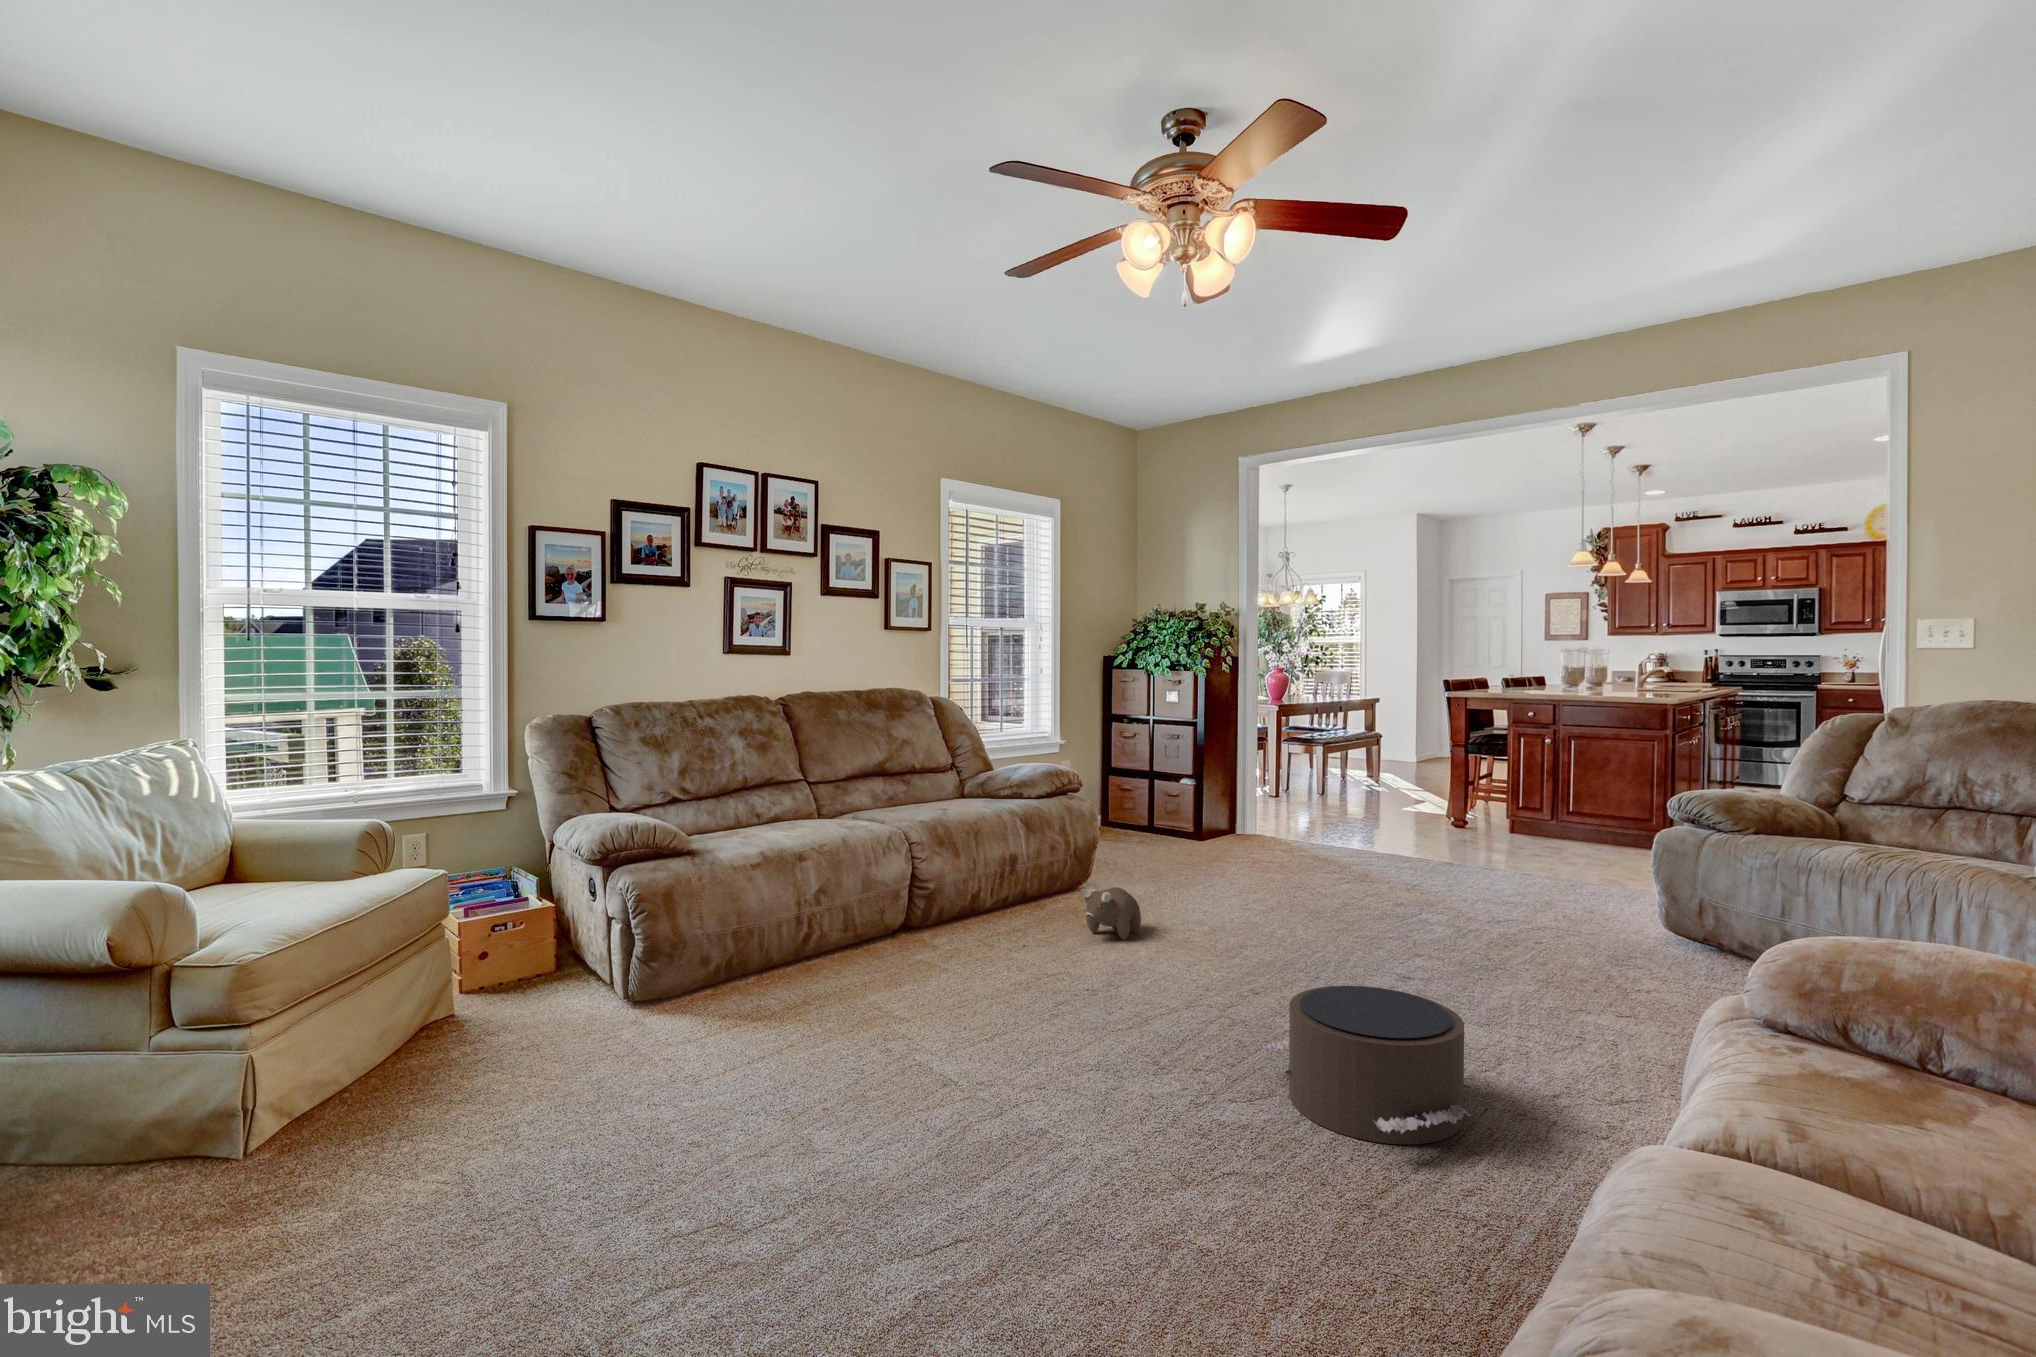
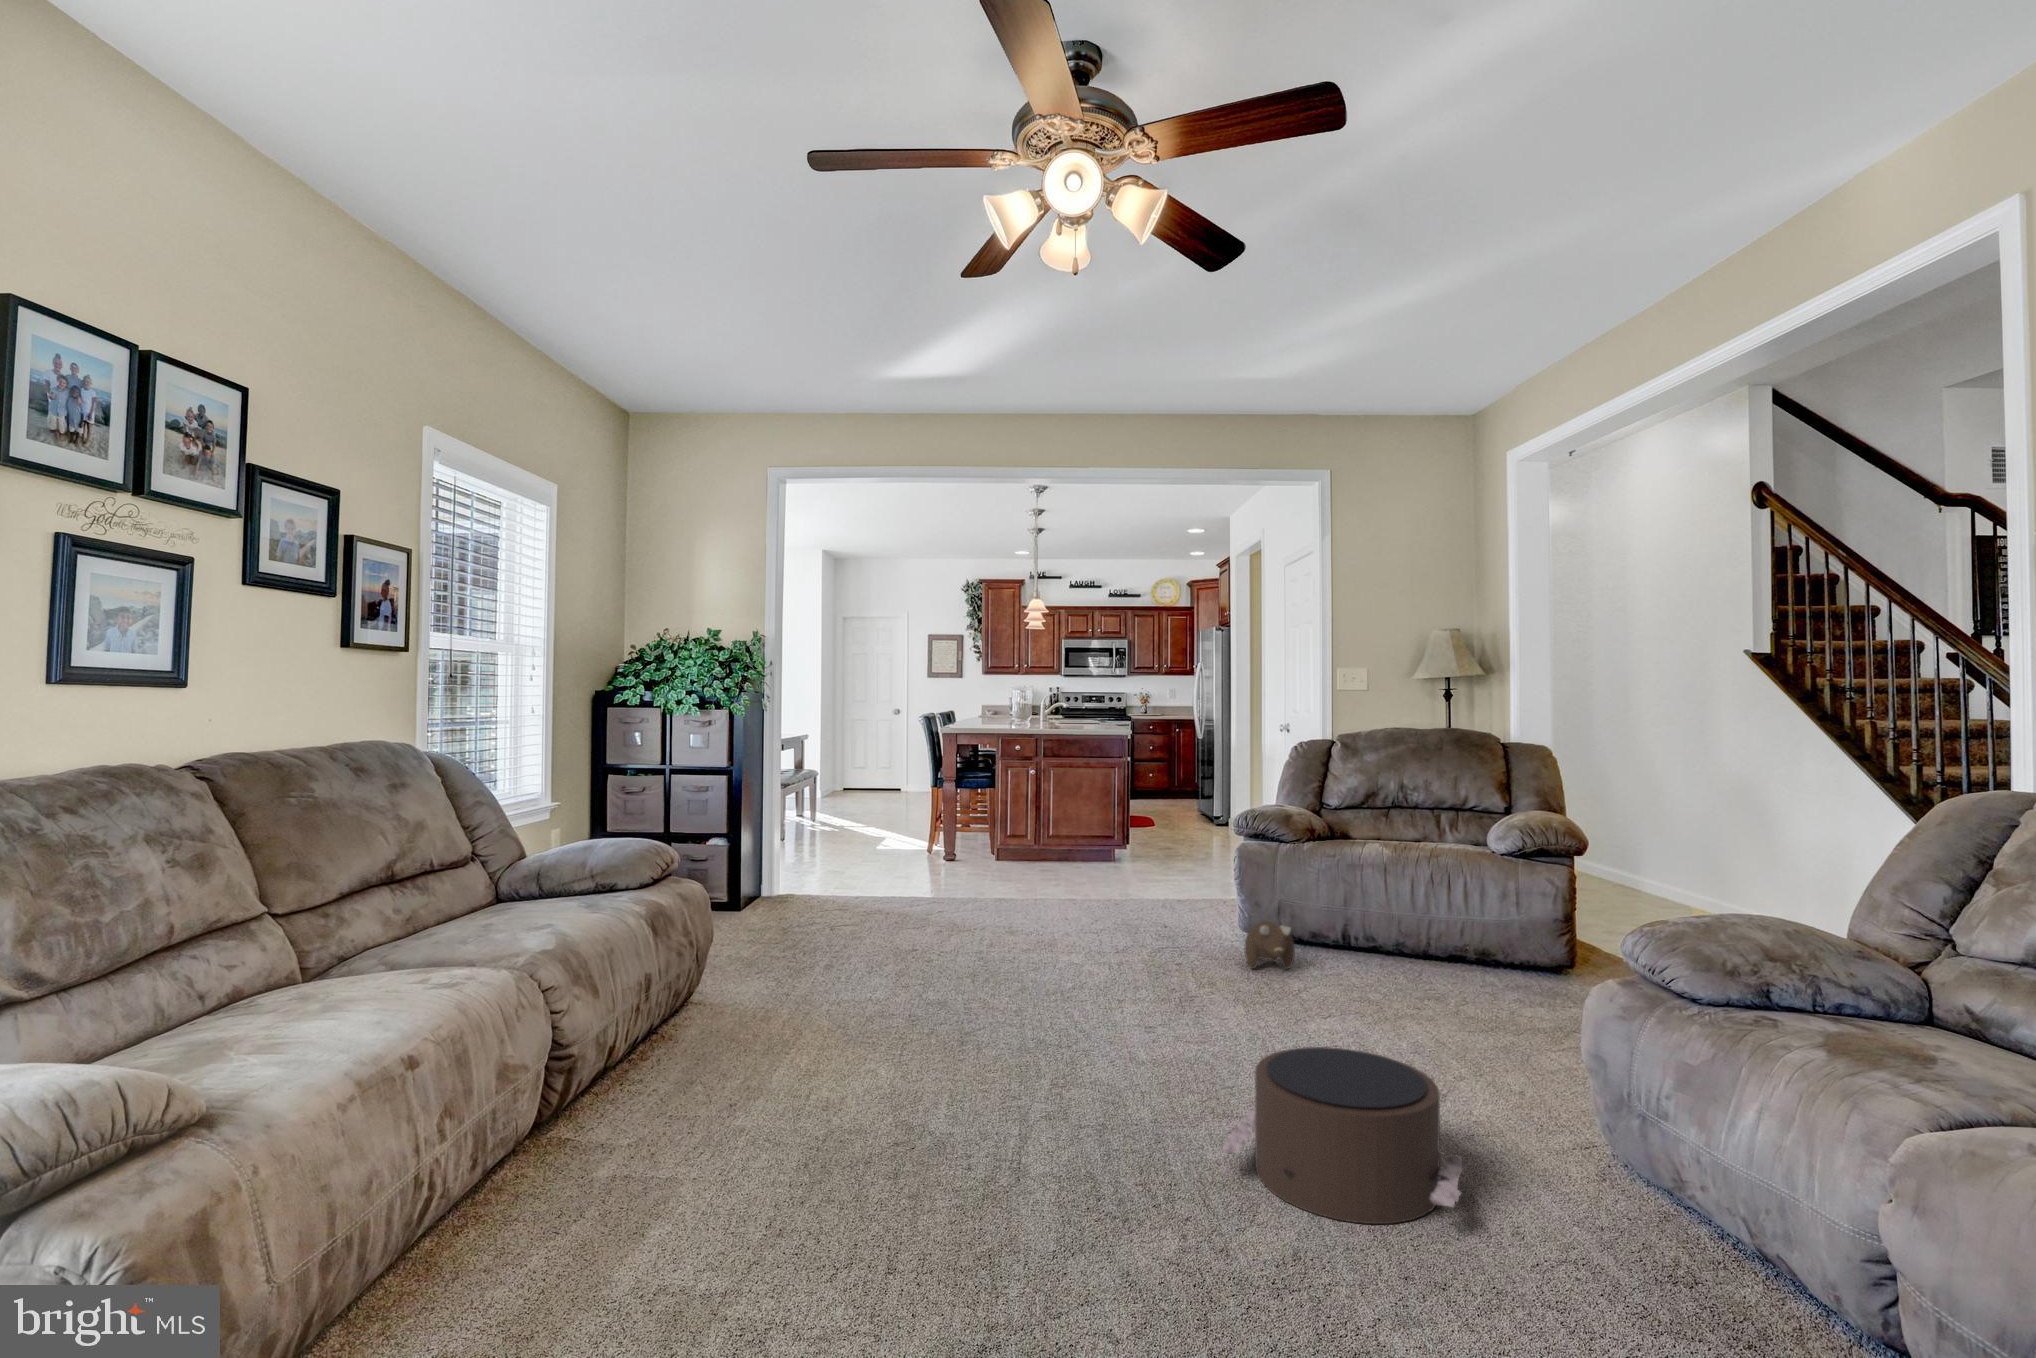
plush toy: present [1081,887,1141,940] -> present [1245,921,1295,969]

